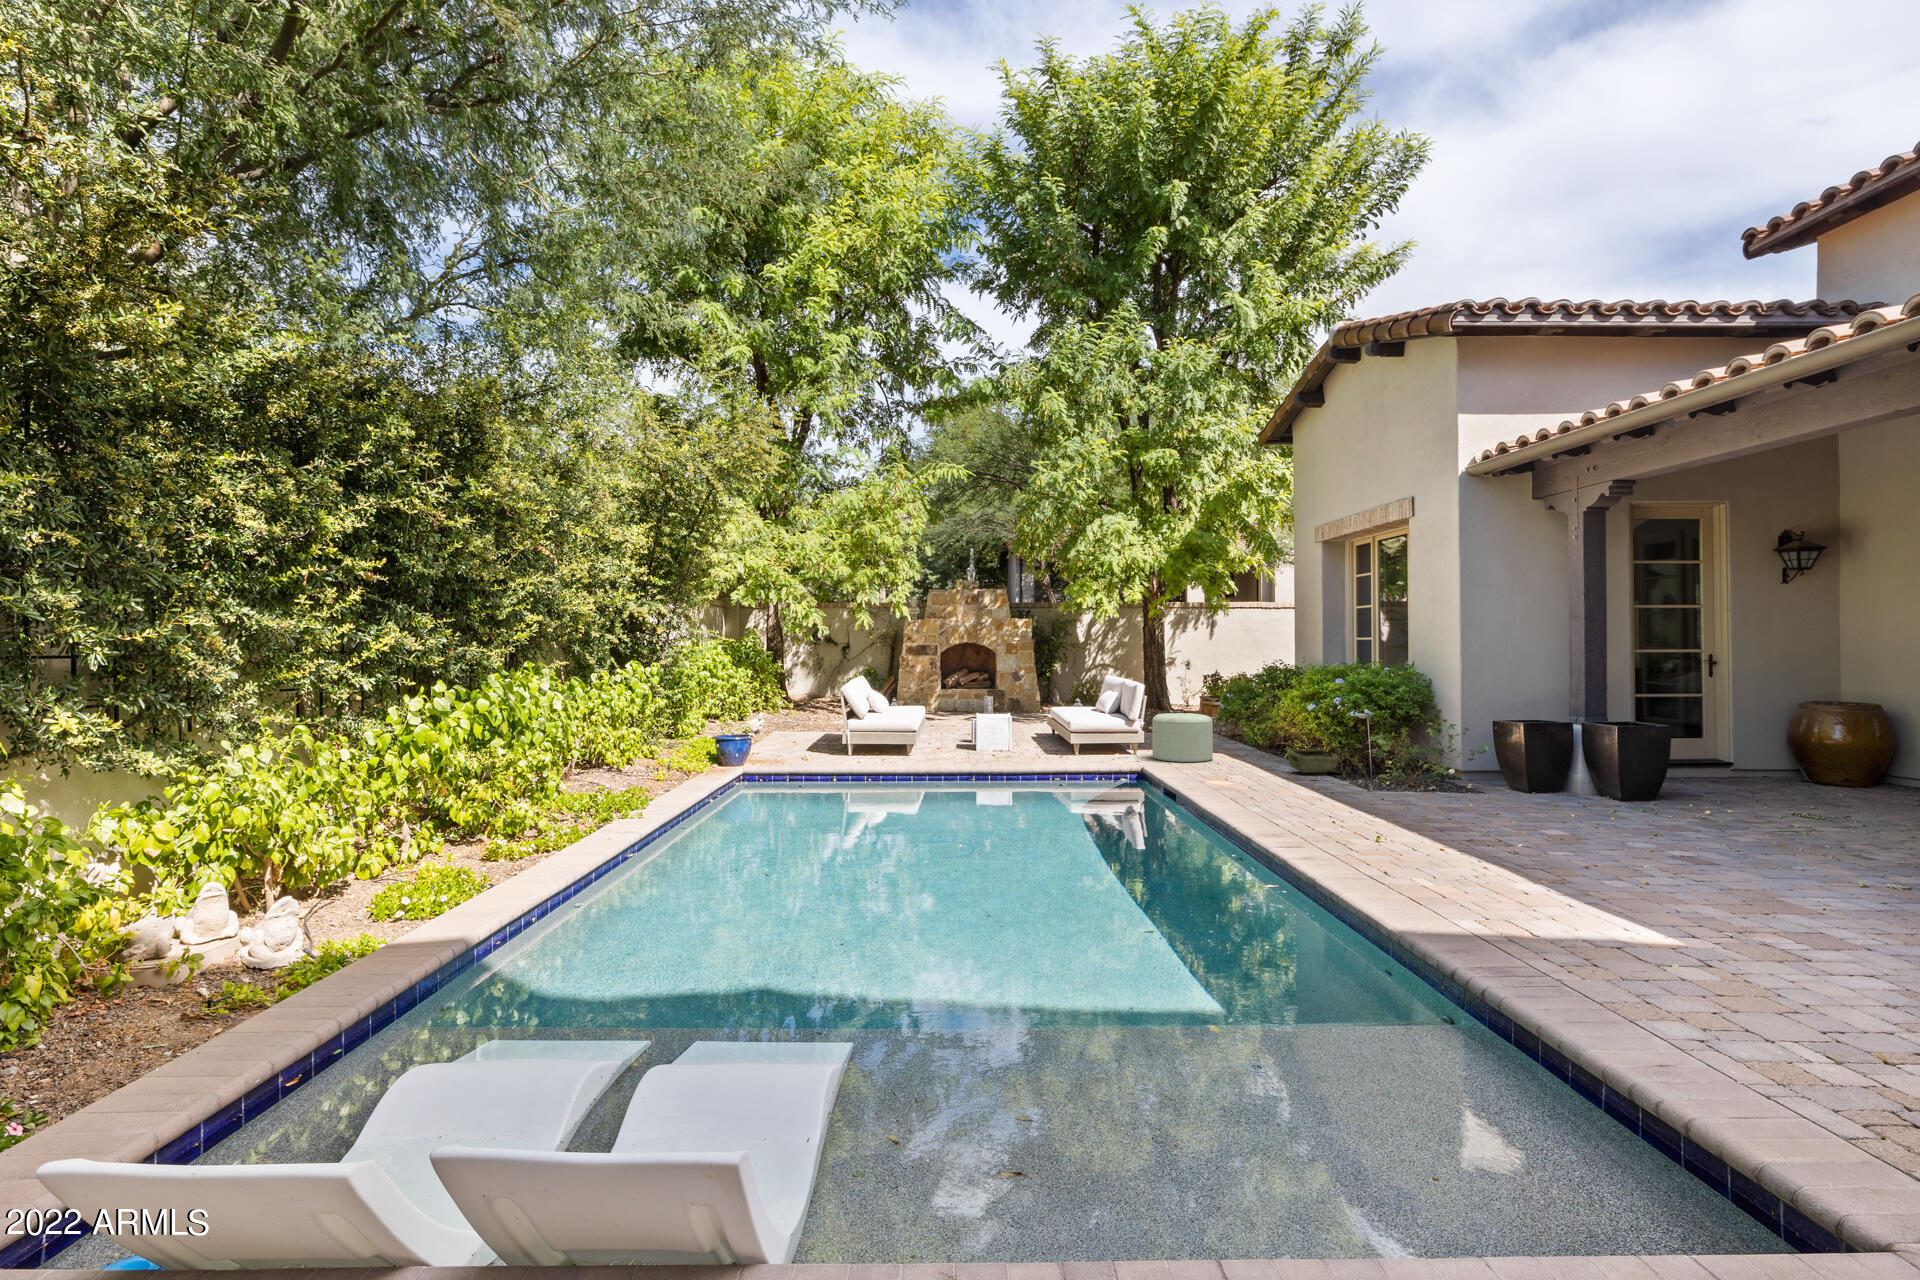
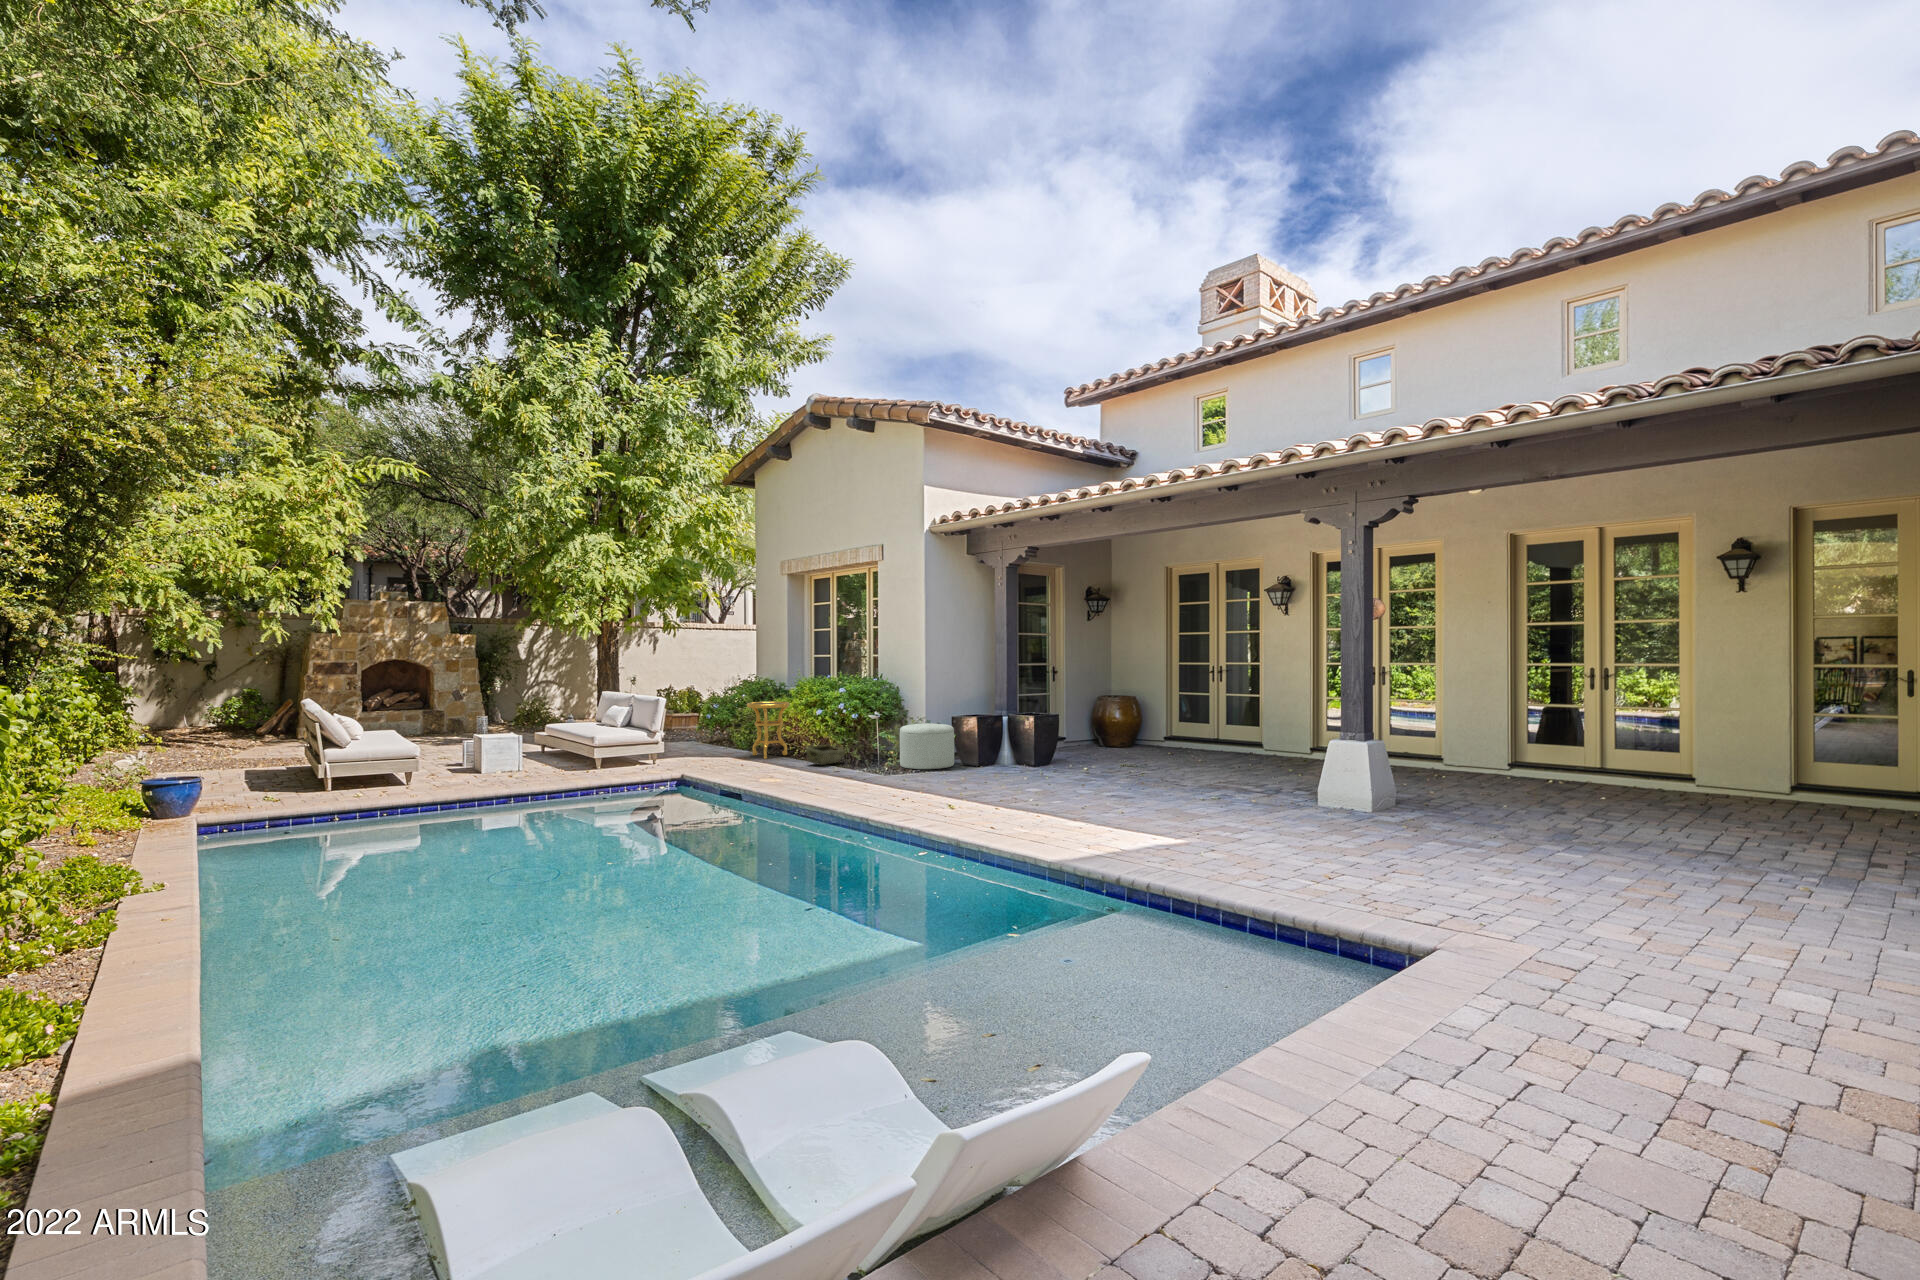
side table: none [1236,693,1288,760] -> present [746,701,789,759]
ottoman: present [1152,713,1213,762] -> present [900,723,954,769]

